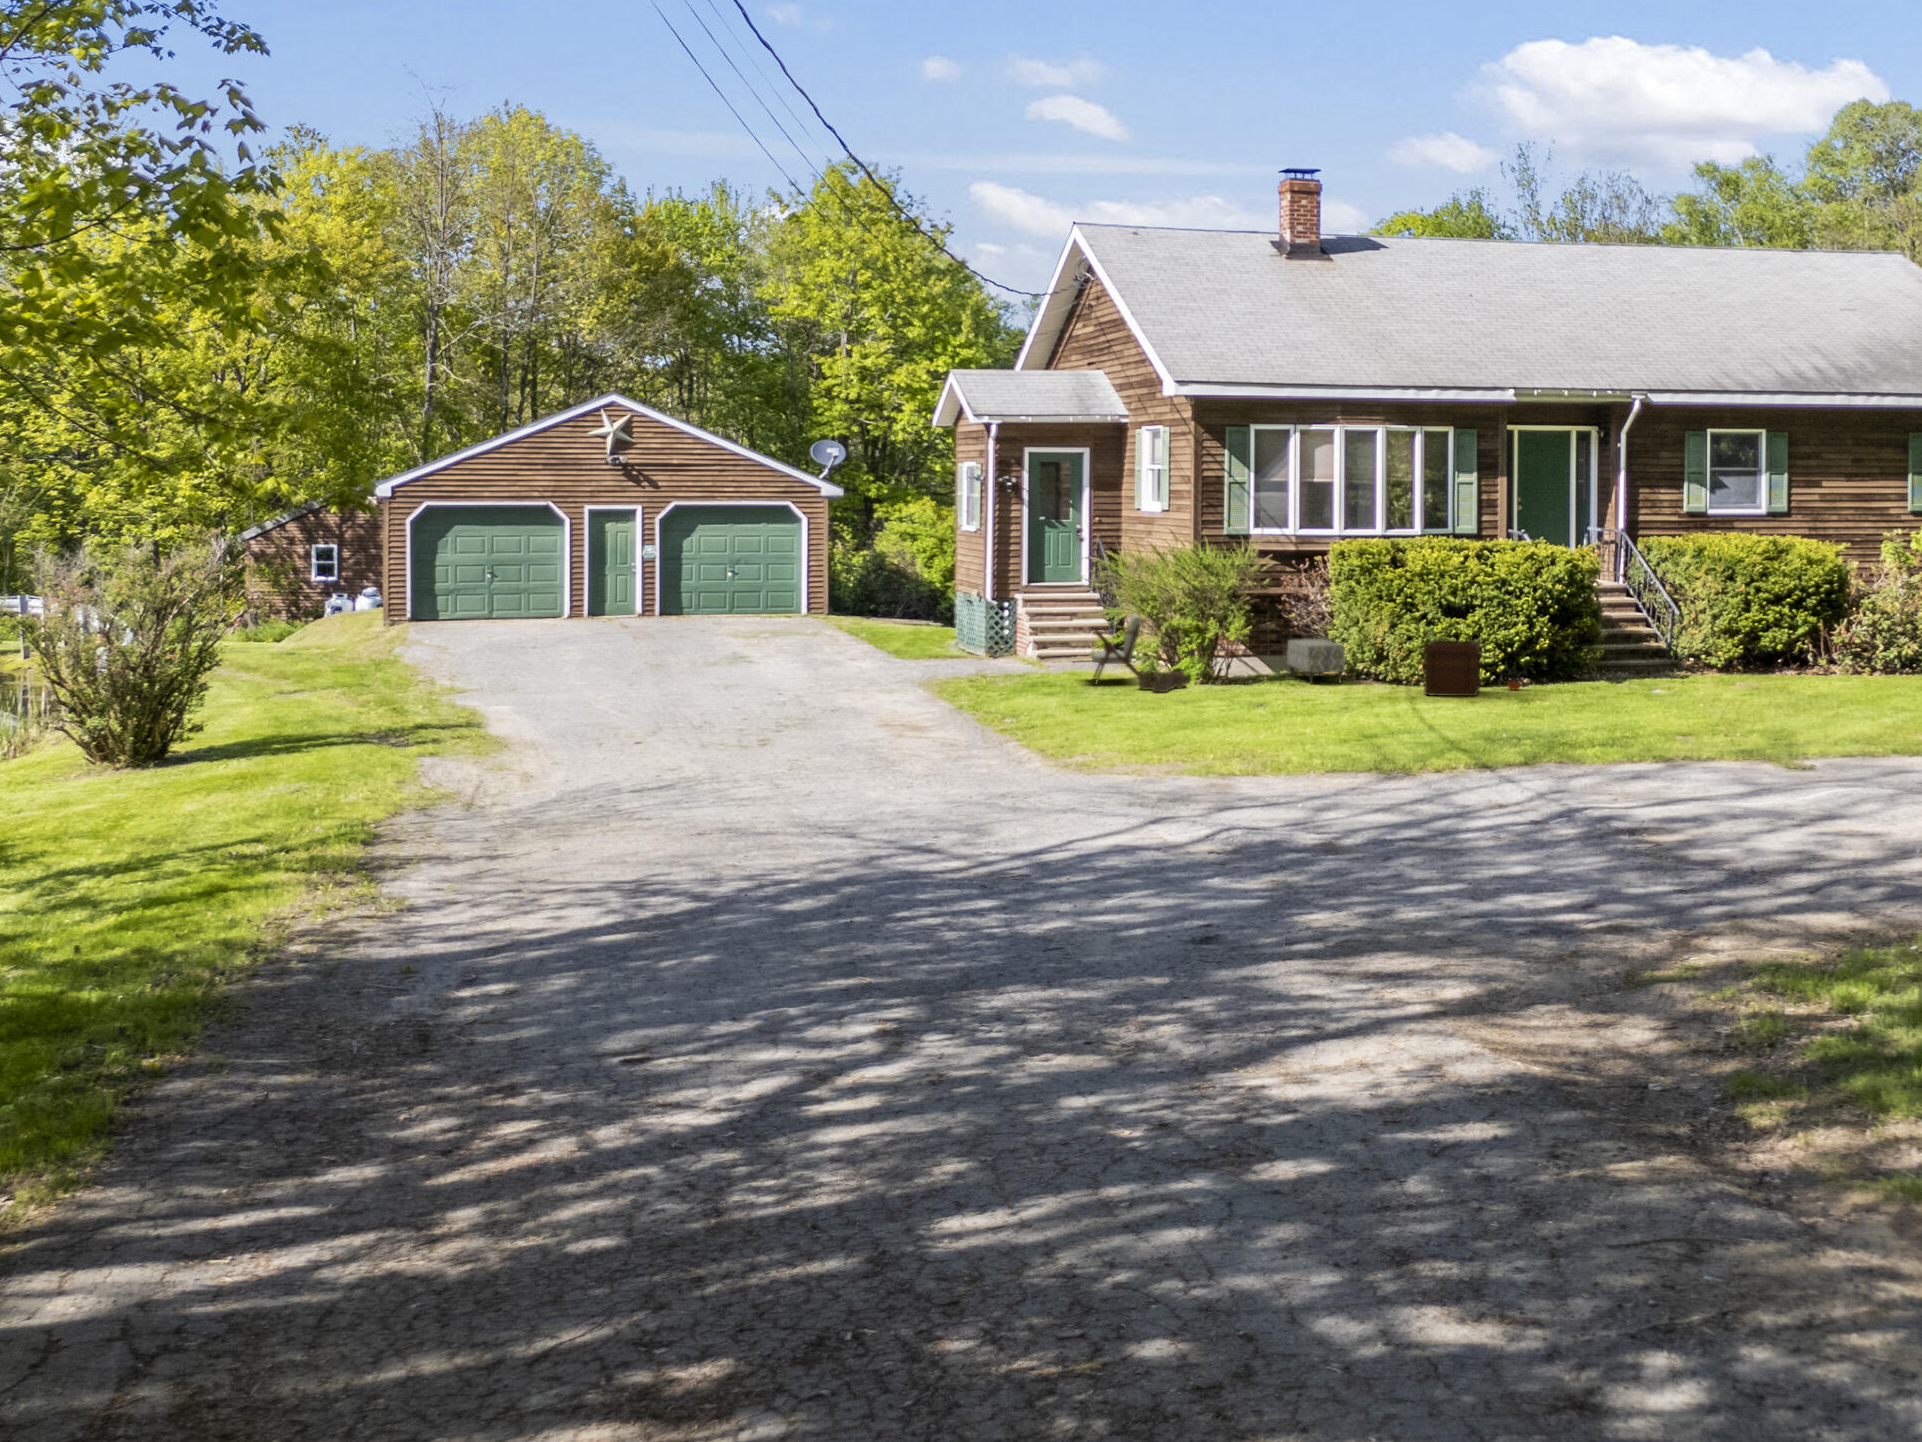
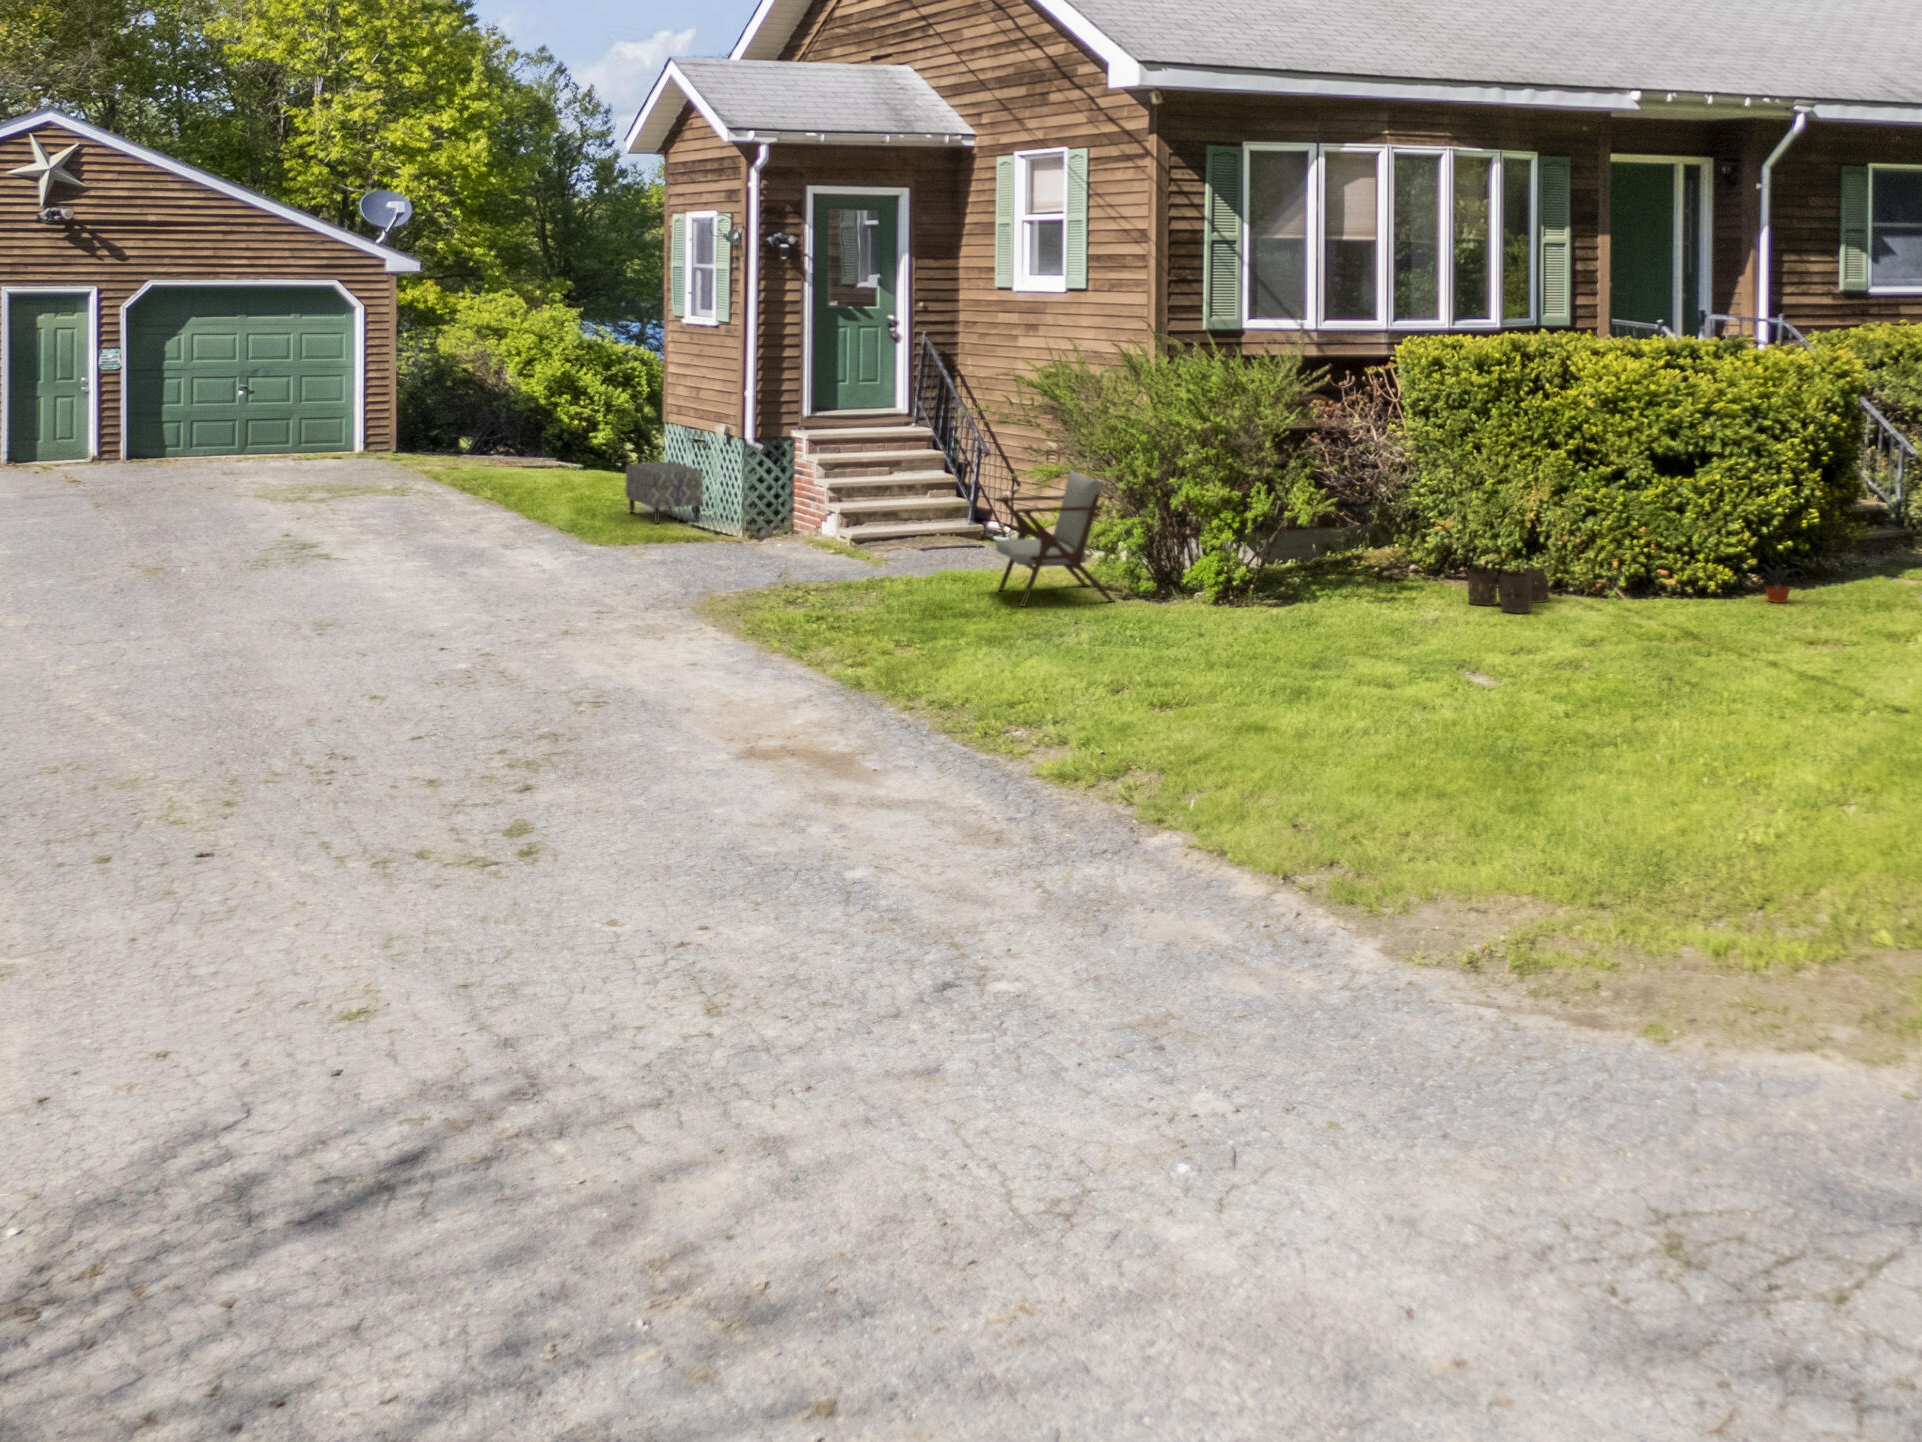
bench: present [1287,639,1345,684] -> present [626,462,703,524]
wooden crate: present [1424,640,1480,696] -> none [1635,517,1751,621]
woven basket: present [1139,670,1186,692] -> present [1468,568,1550,613]

